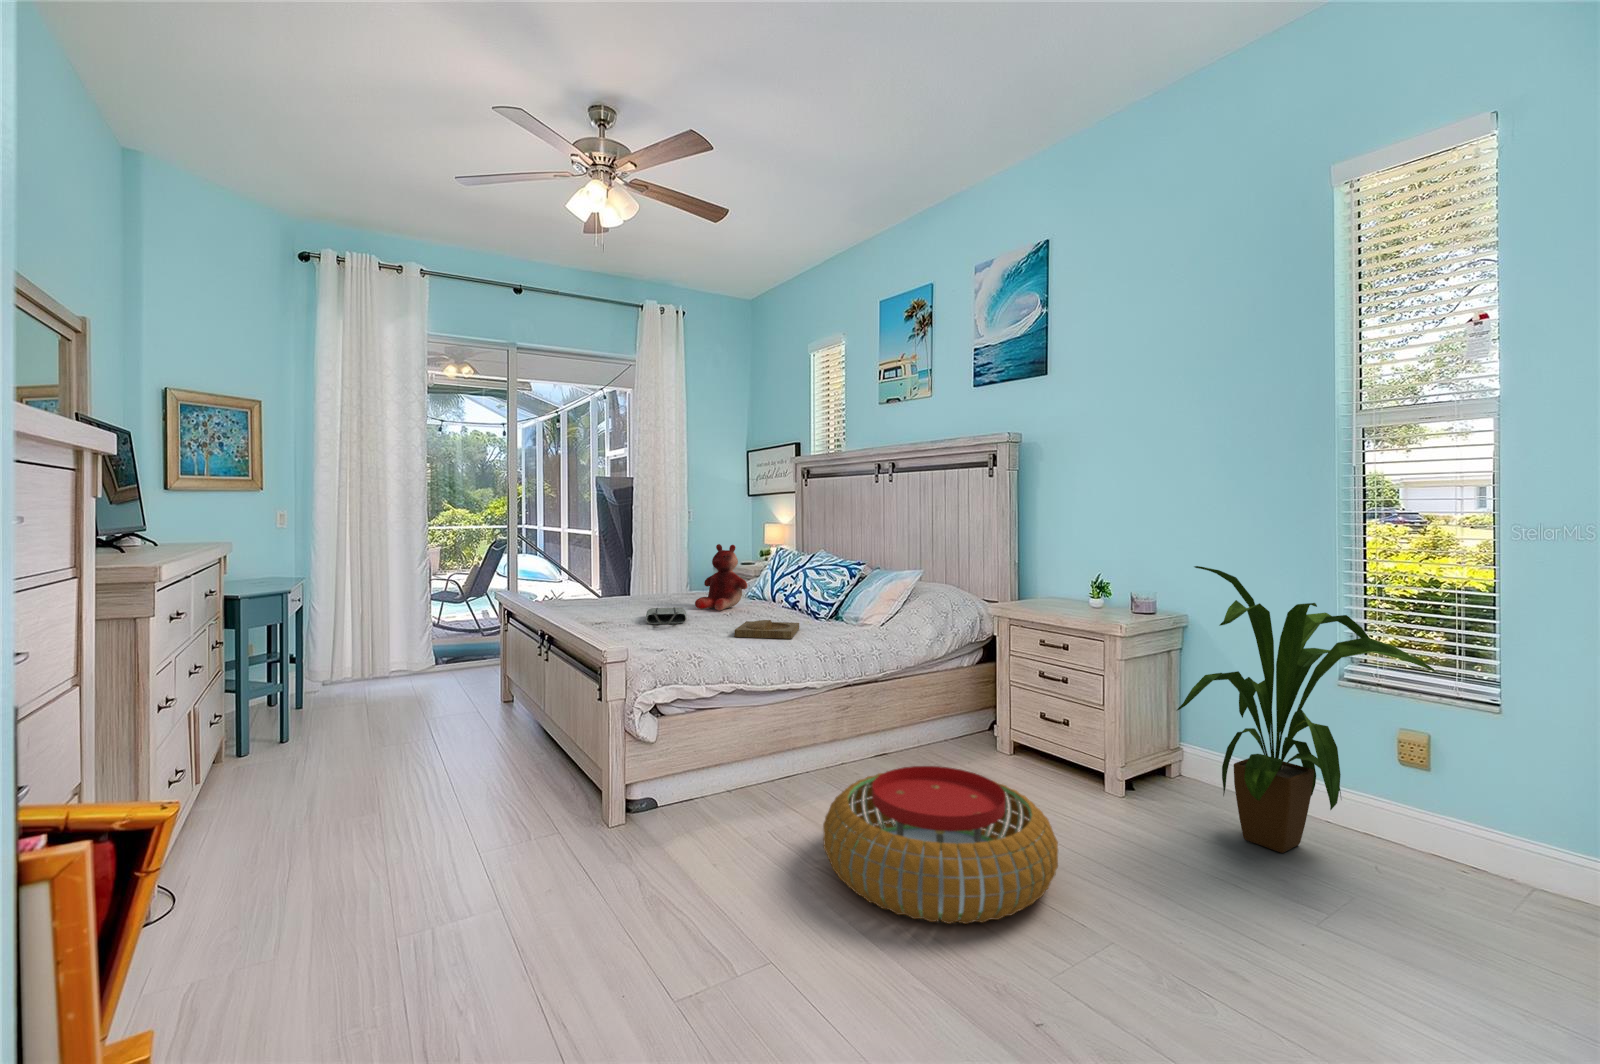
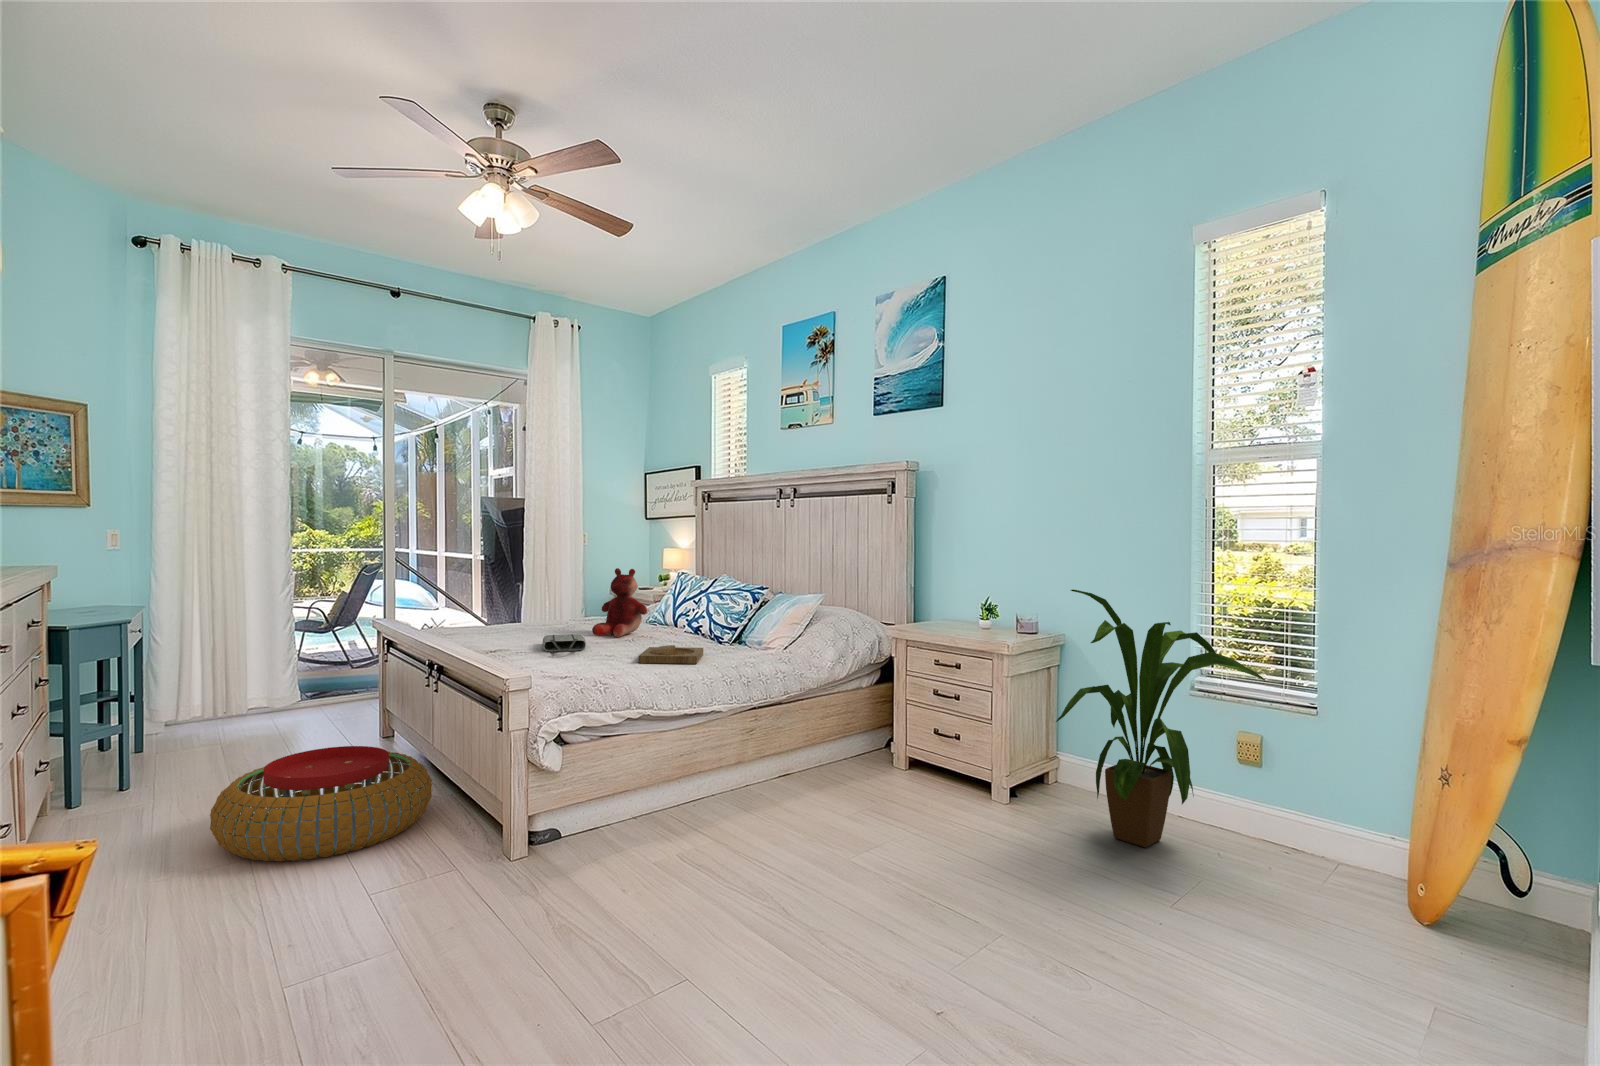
pouf: present [823,766,1058,924] -> present [210,746,432,862]

